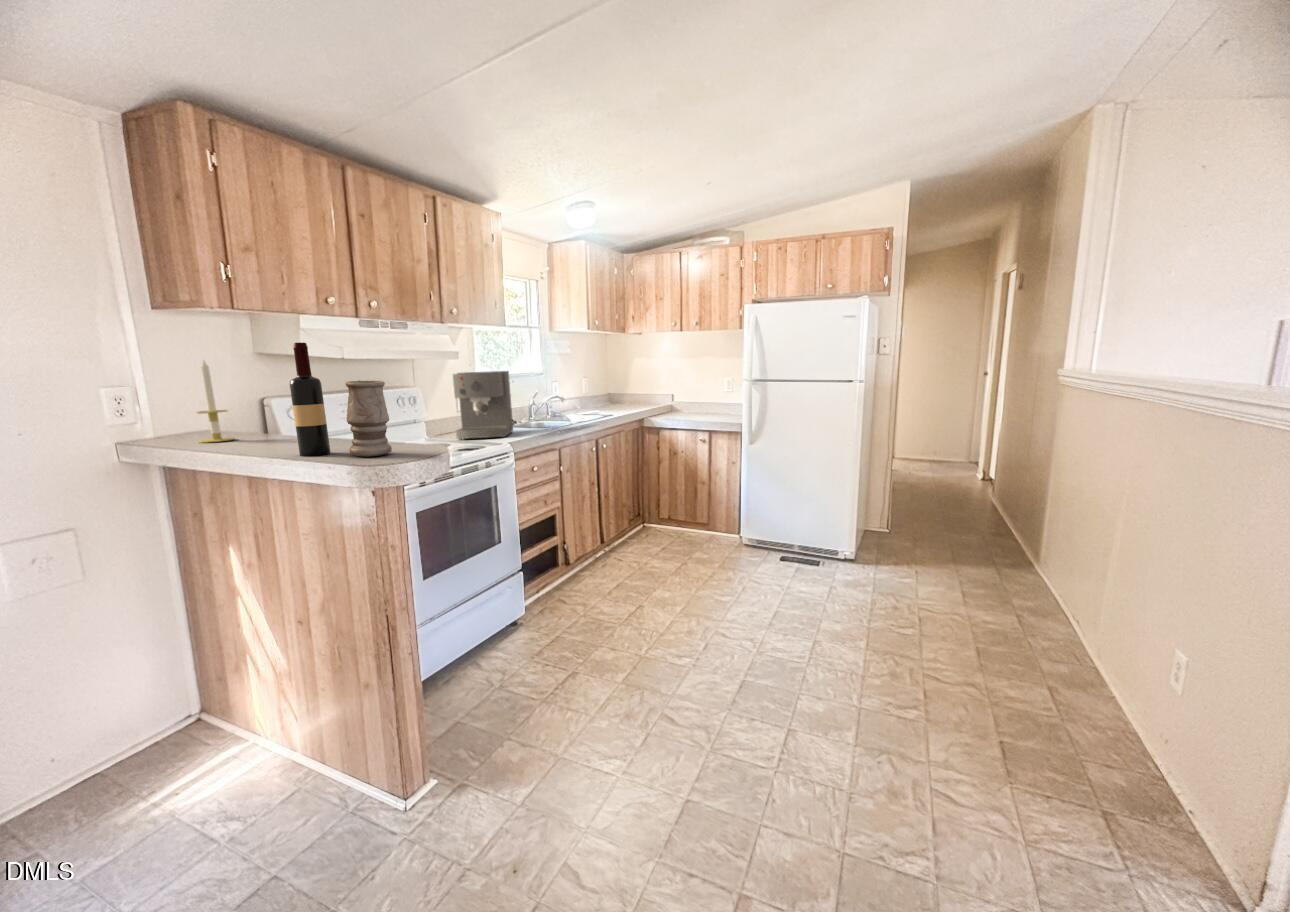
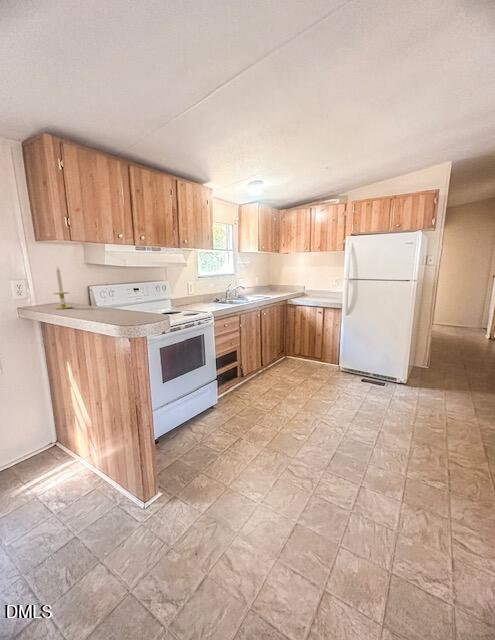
wine bottle: present [290,343,330,456] -> none [89,258,110,319]
coffee maker: present [453,371,513,440] -> none [185,273,216,309]
vase: present [345,380,392,457] -> none [115,279,139,320]

